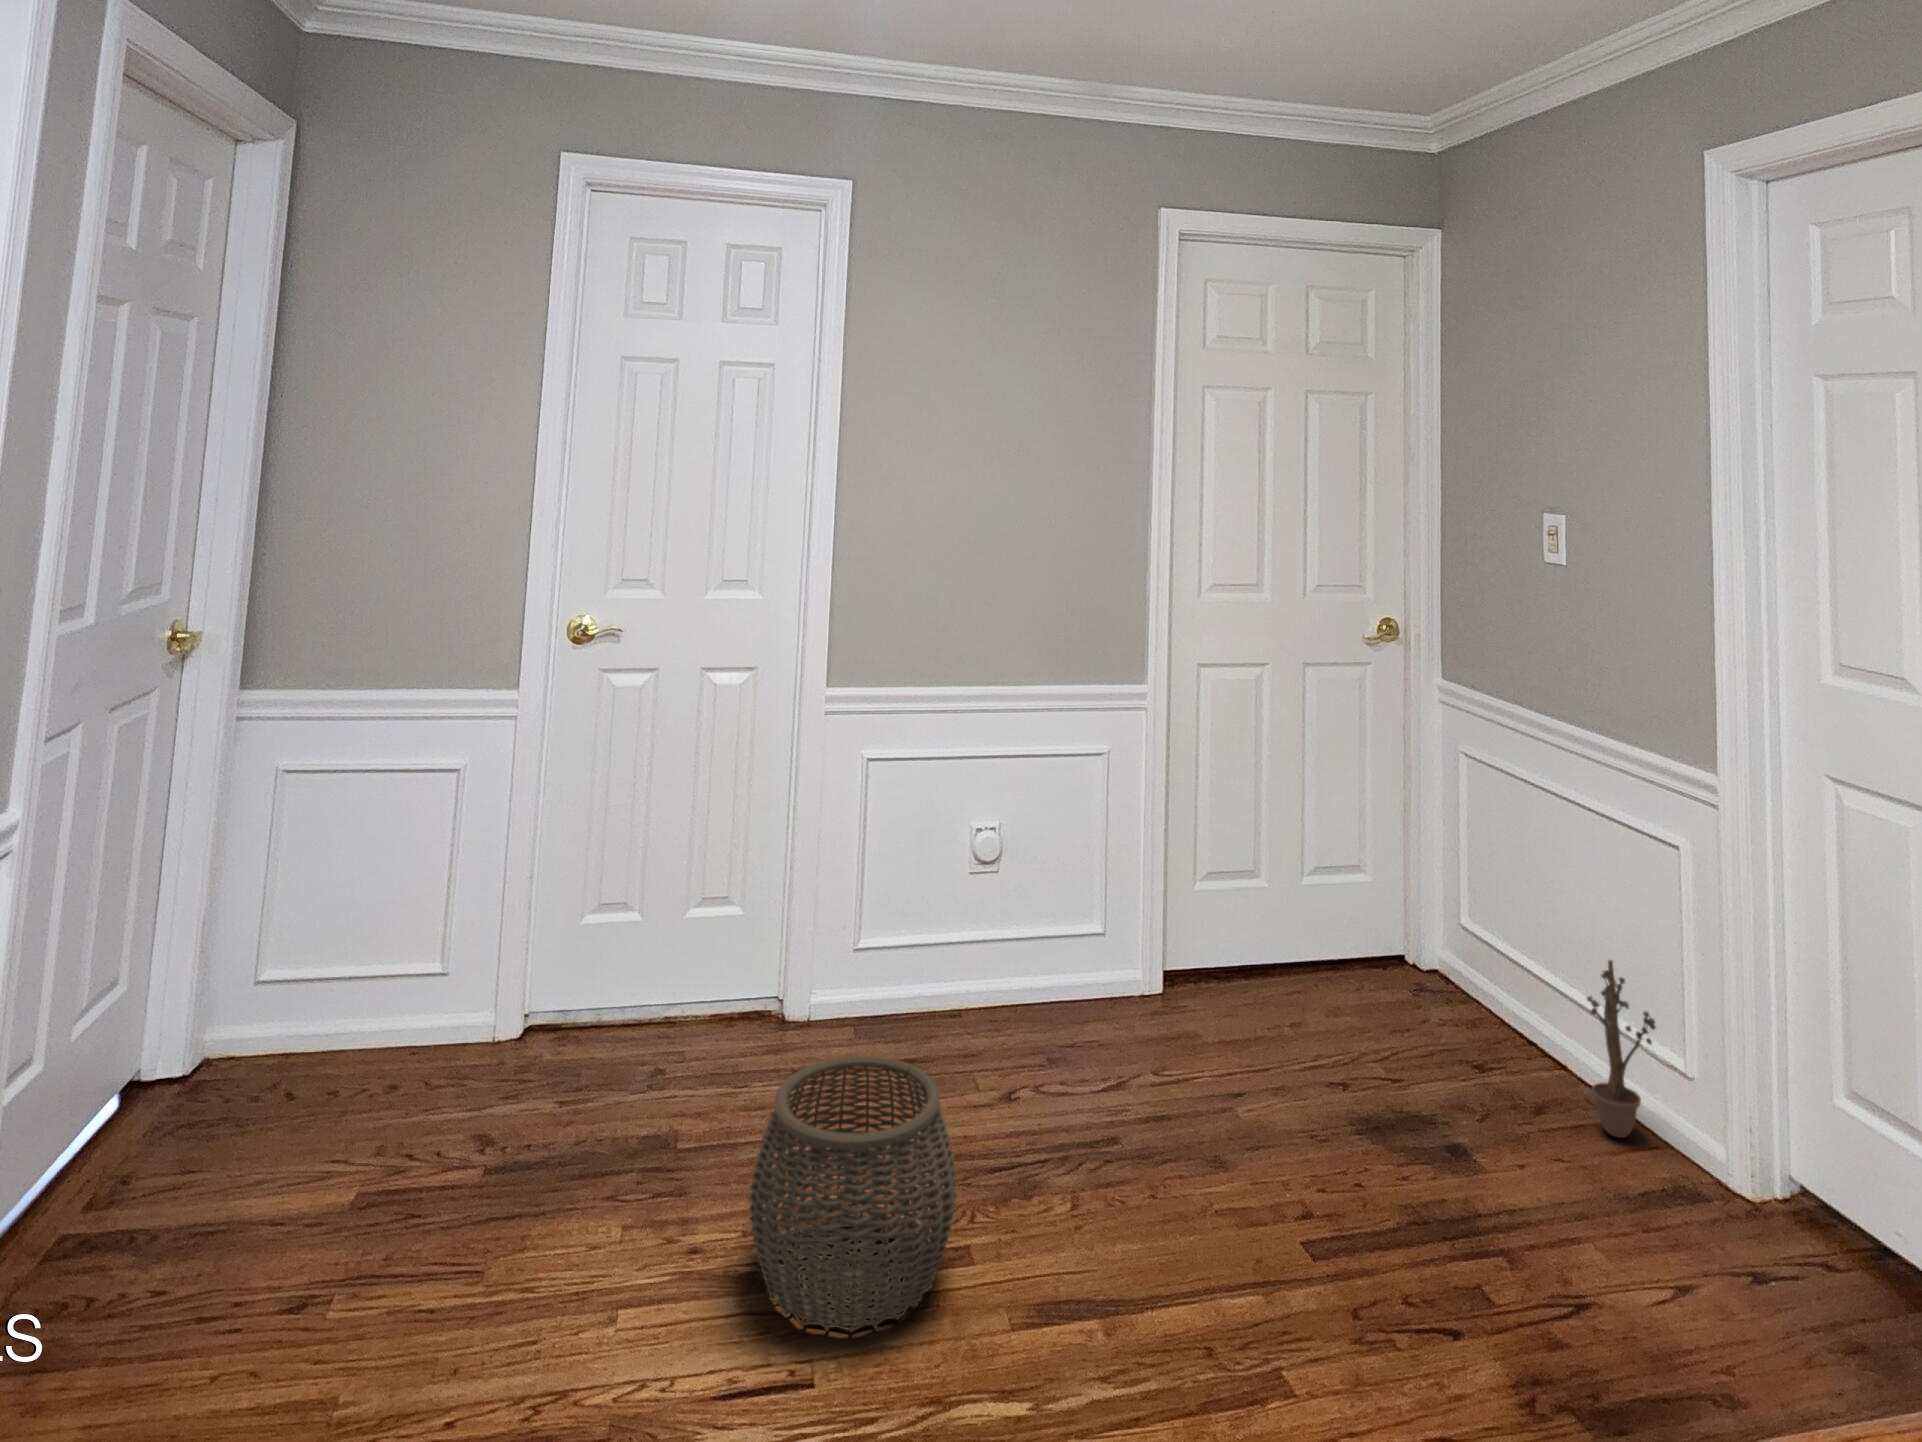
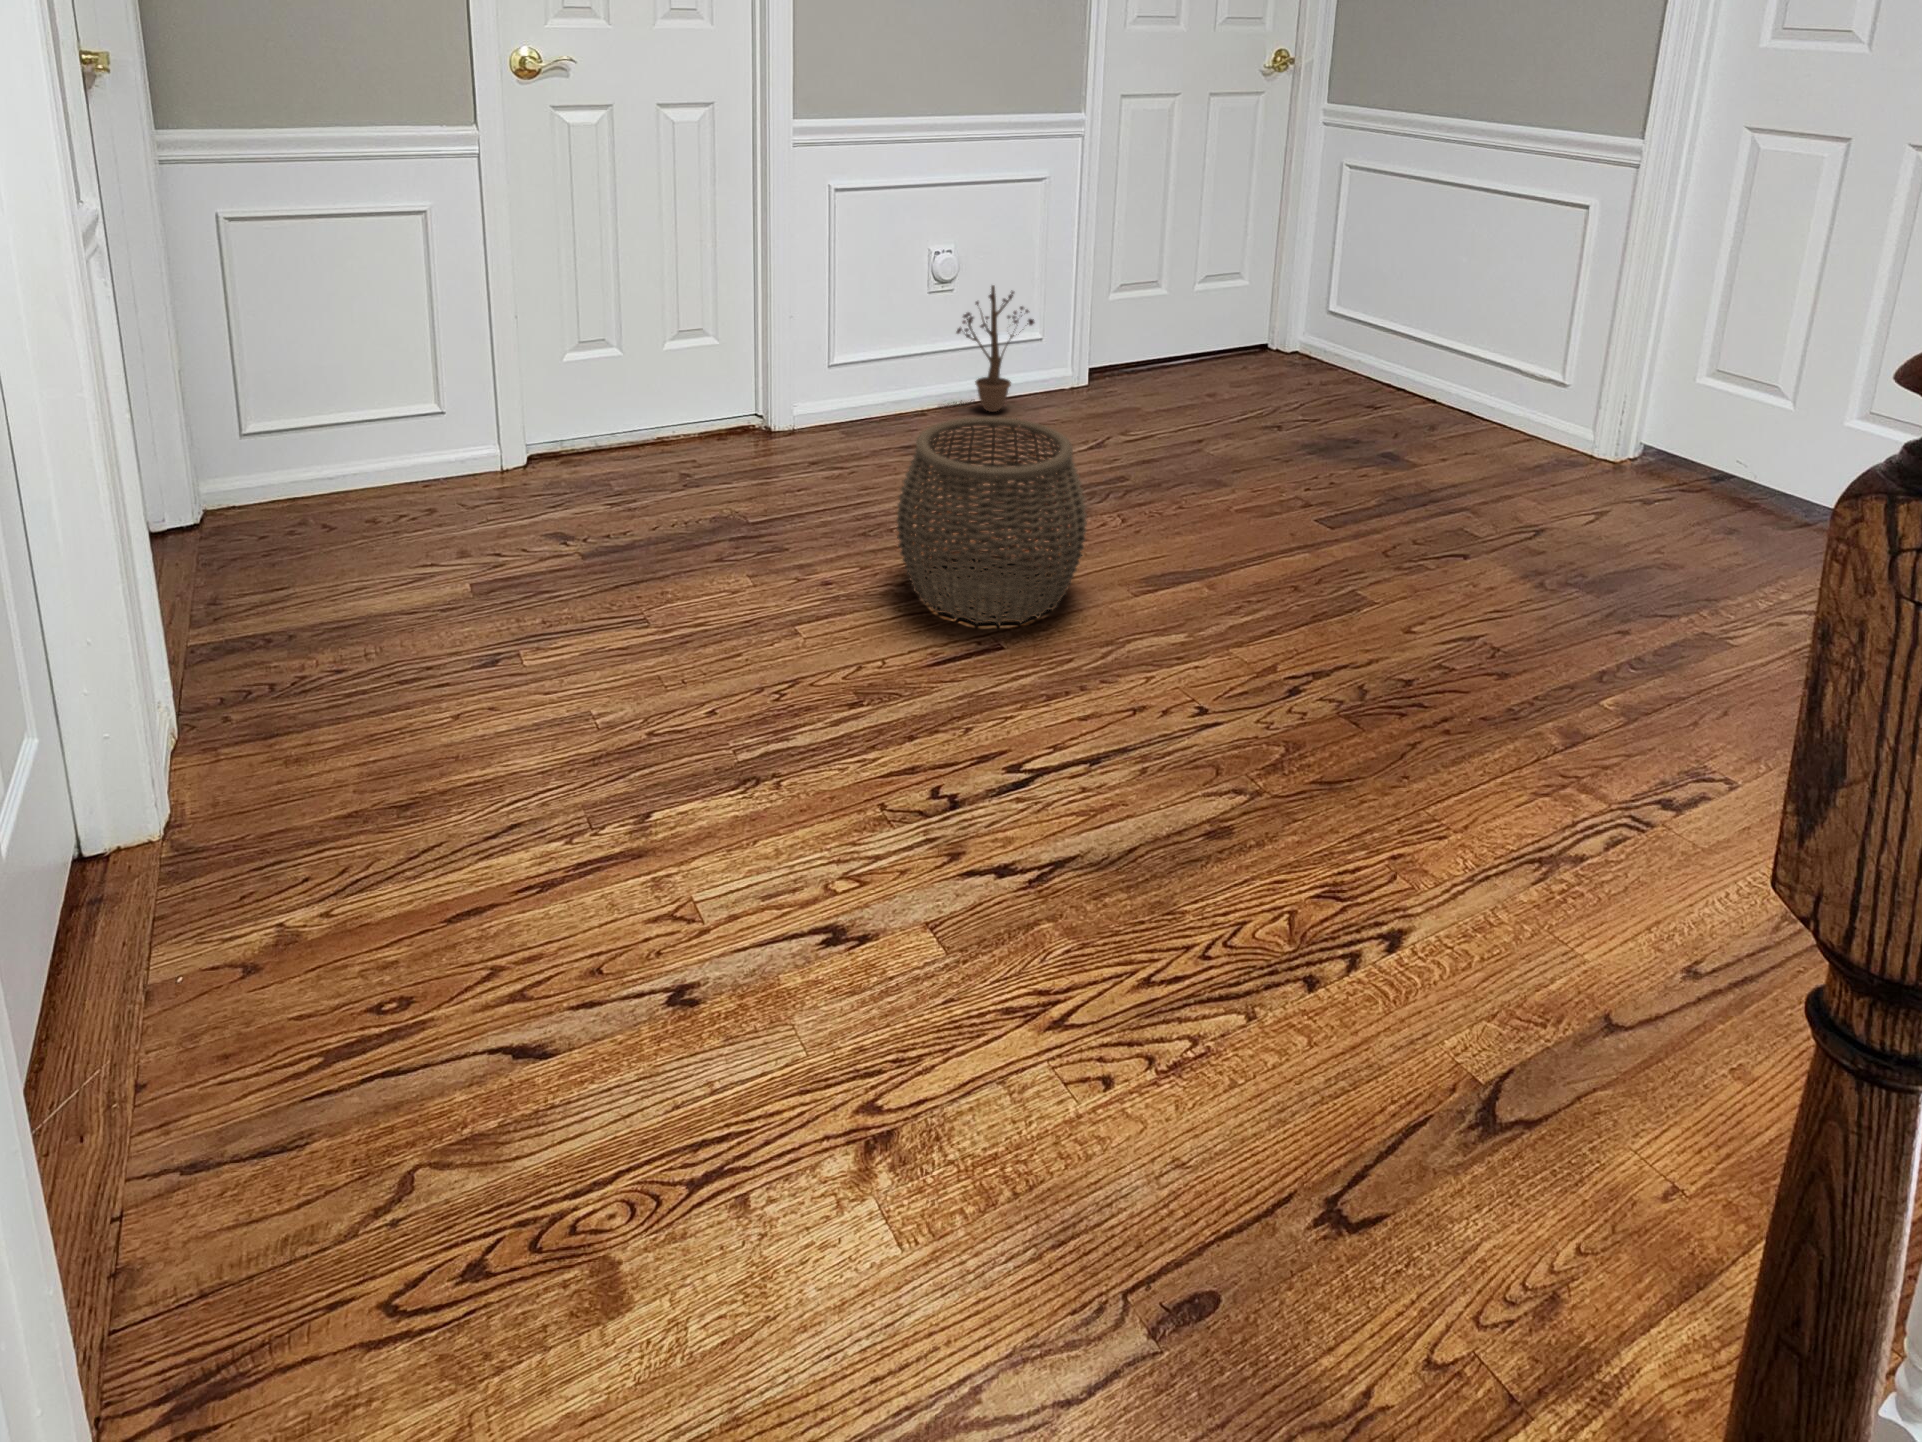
decorative plant: present [1581,960,1656,1138] -> present [942,285,1035,412]

